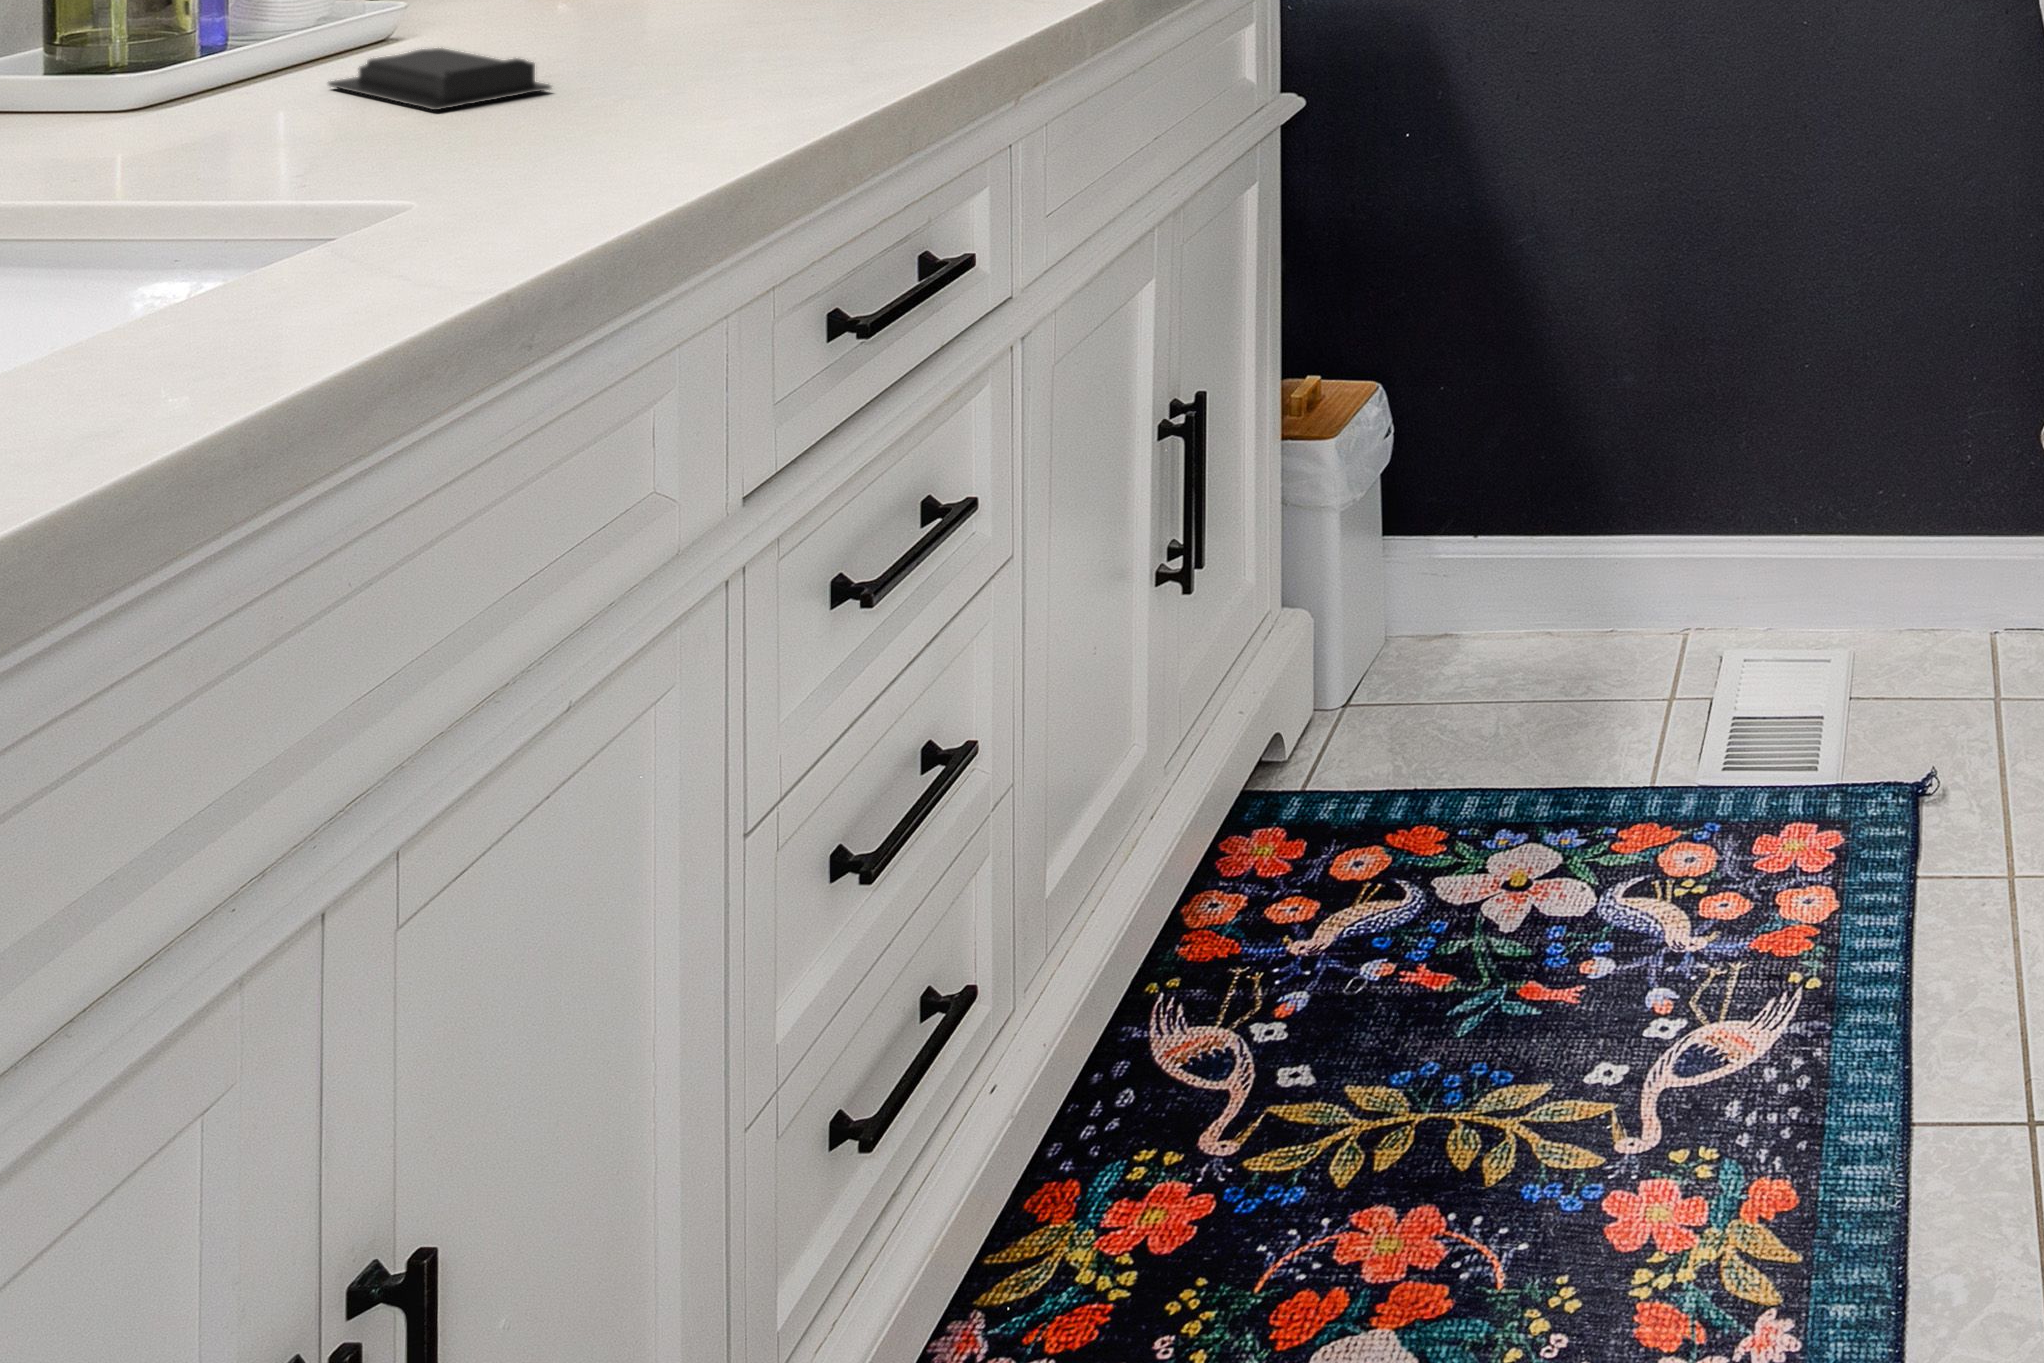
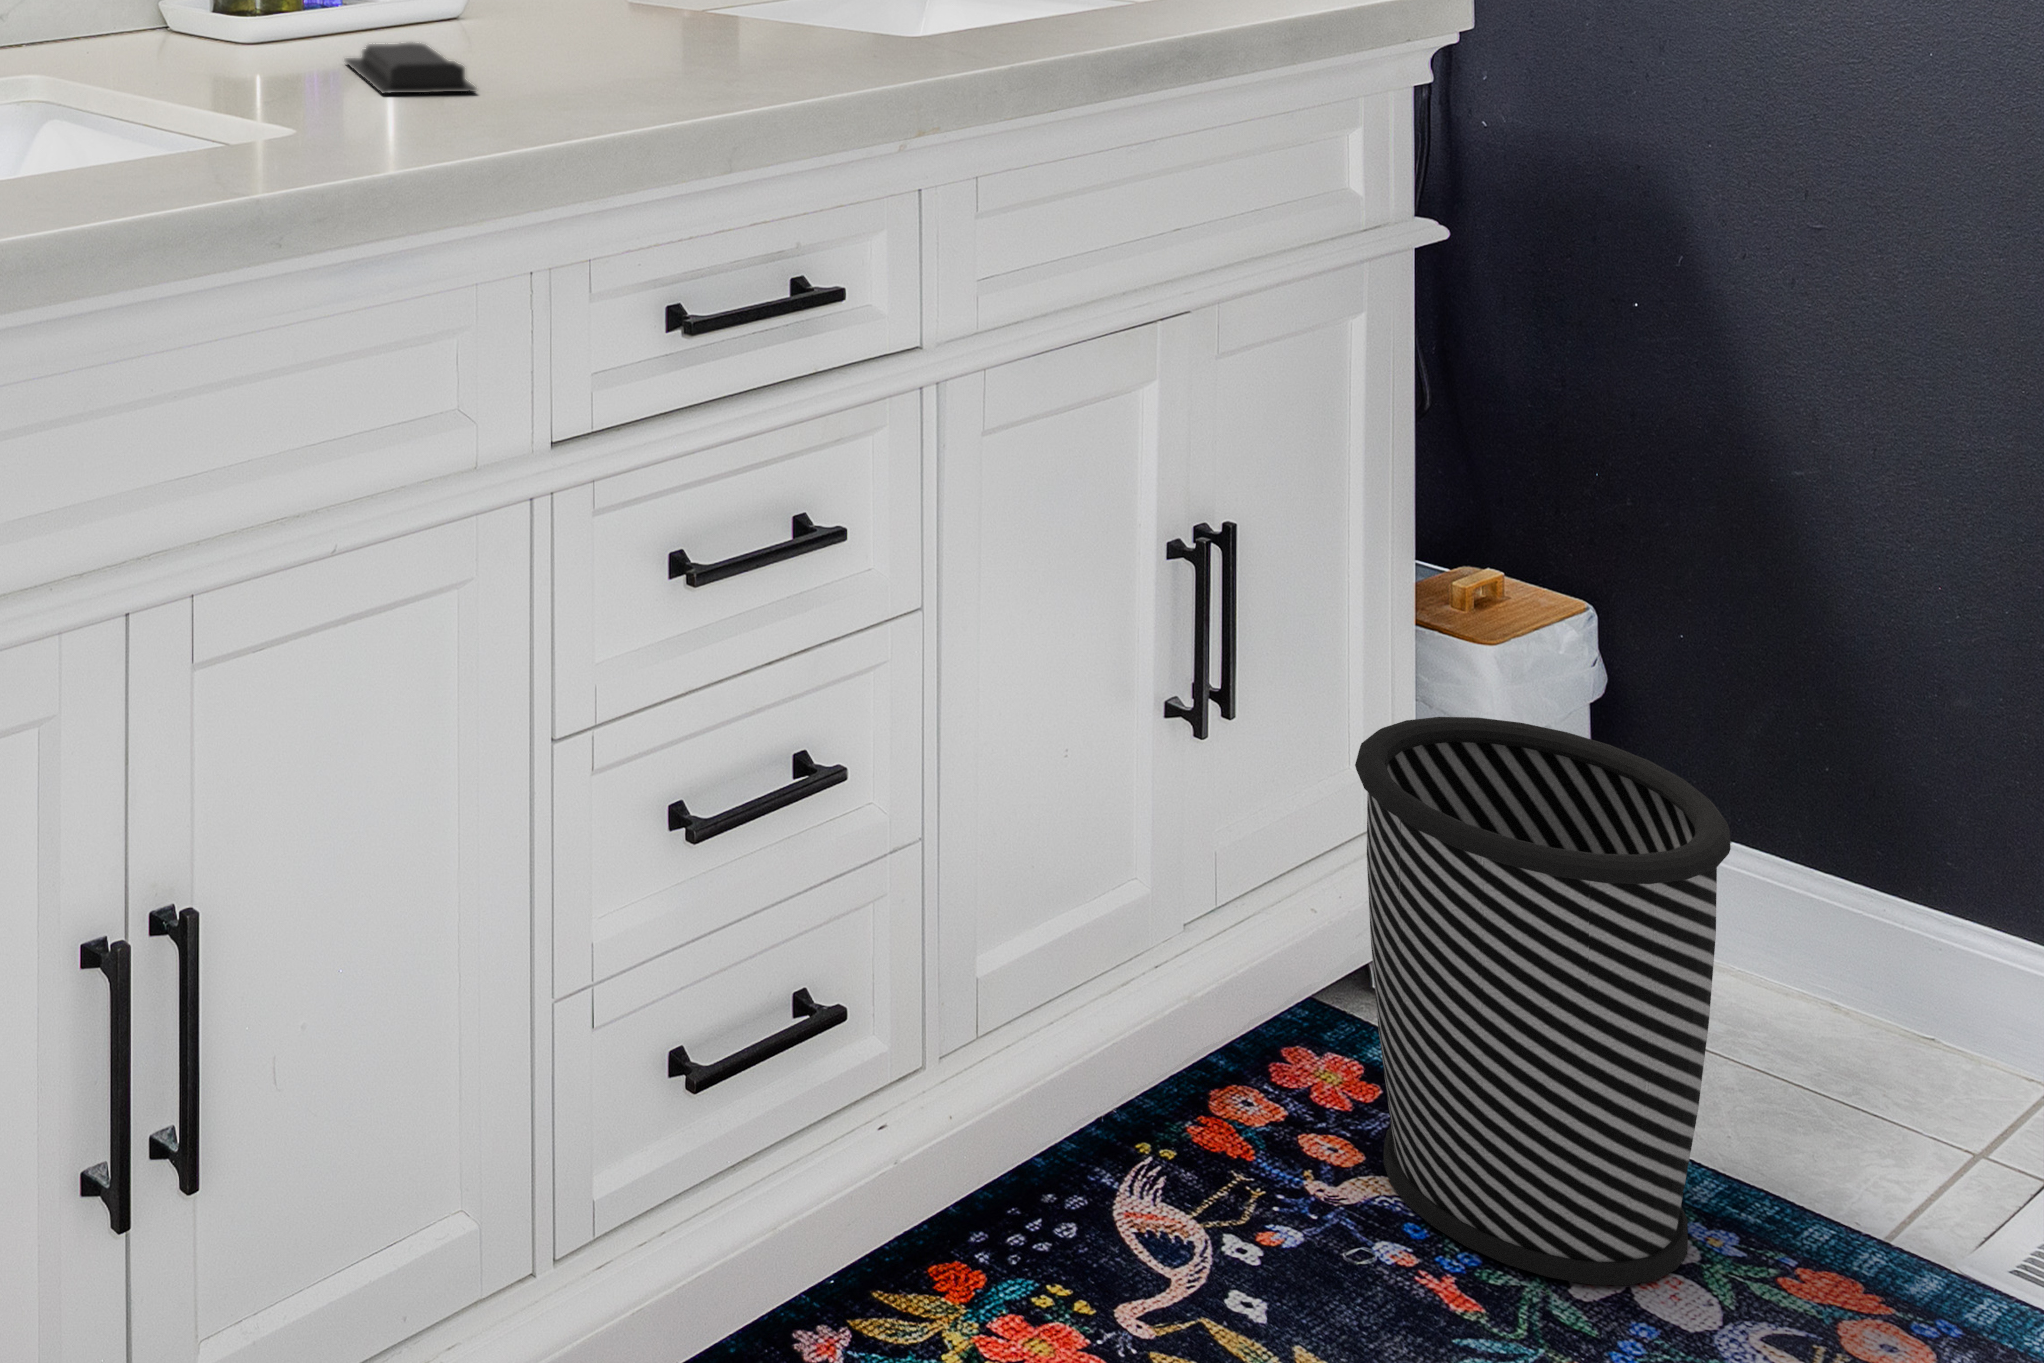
wastebasket: none [1308,477,1577,937] -> present [1355,717,1731,1285]

